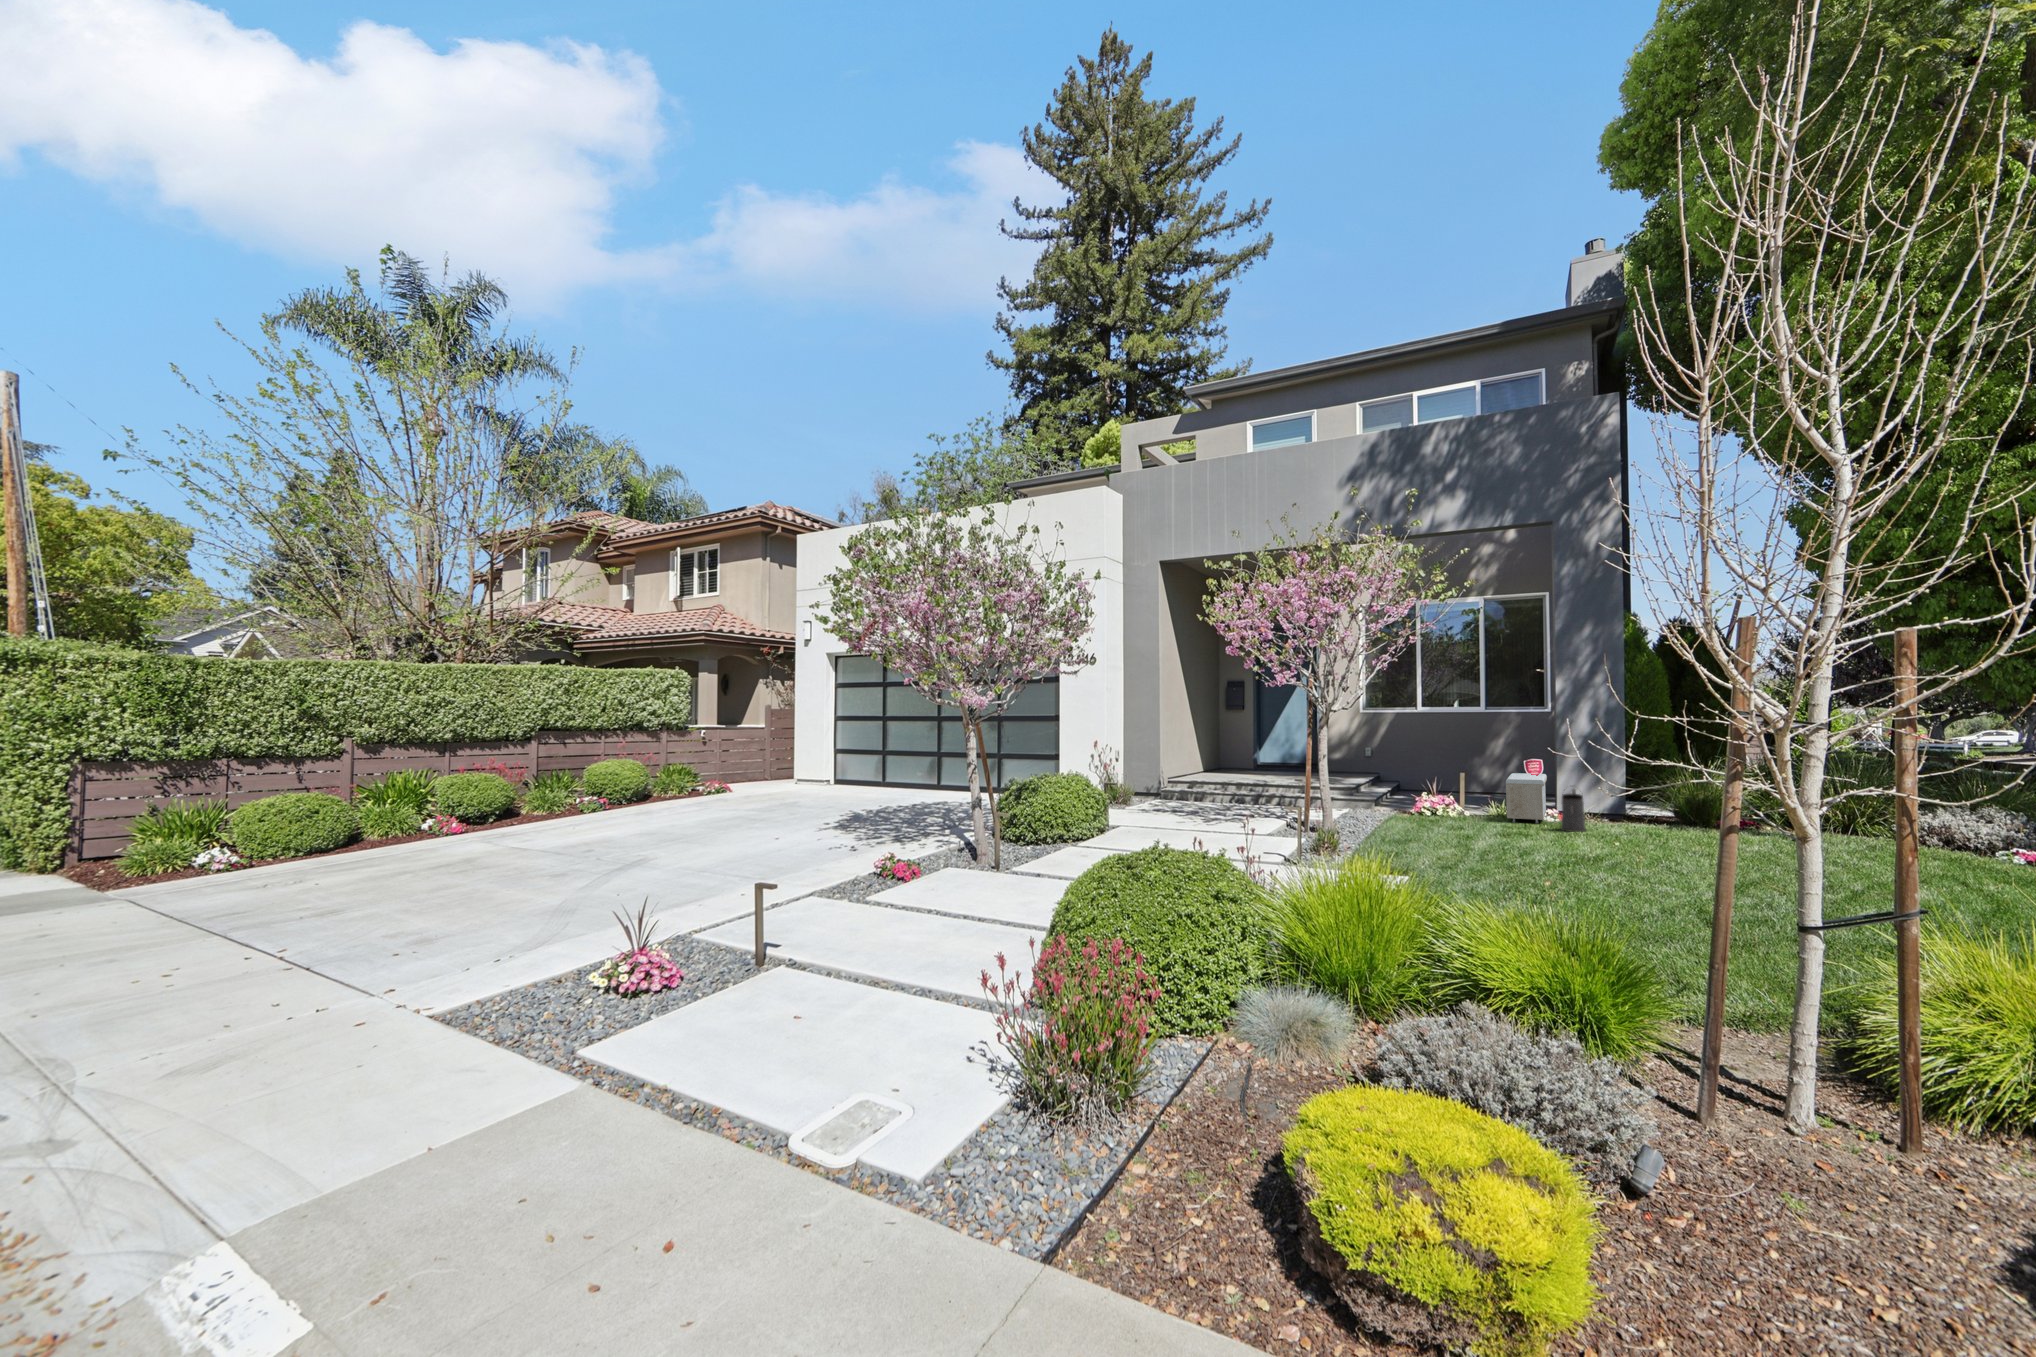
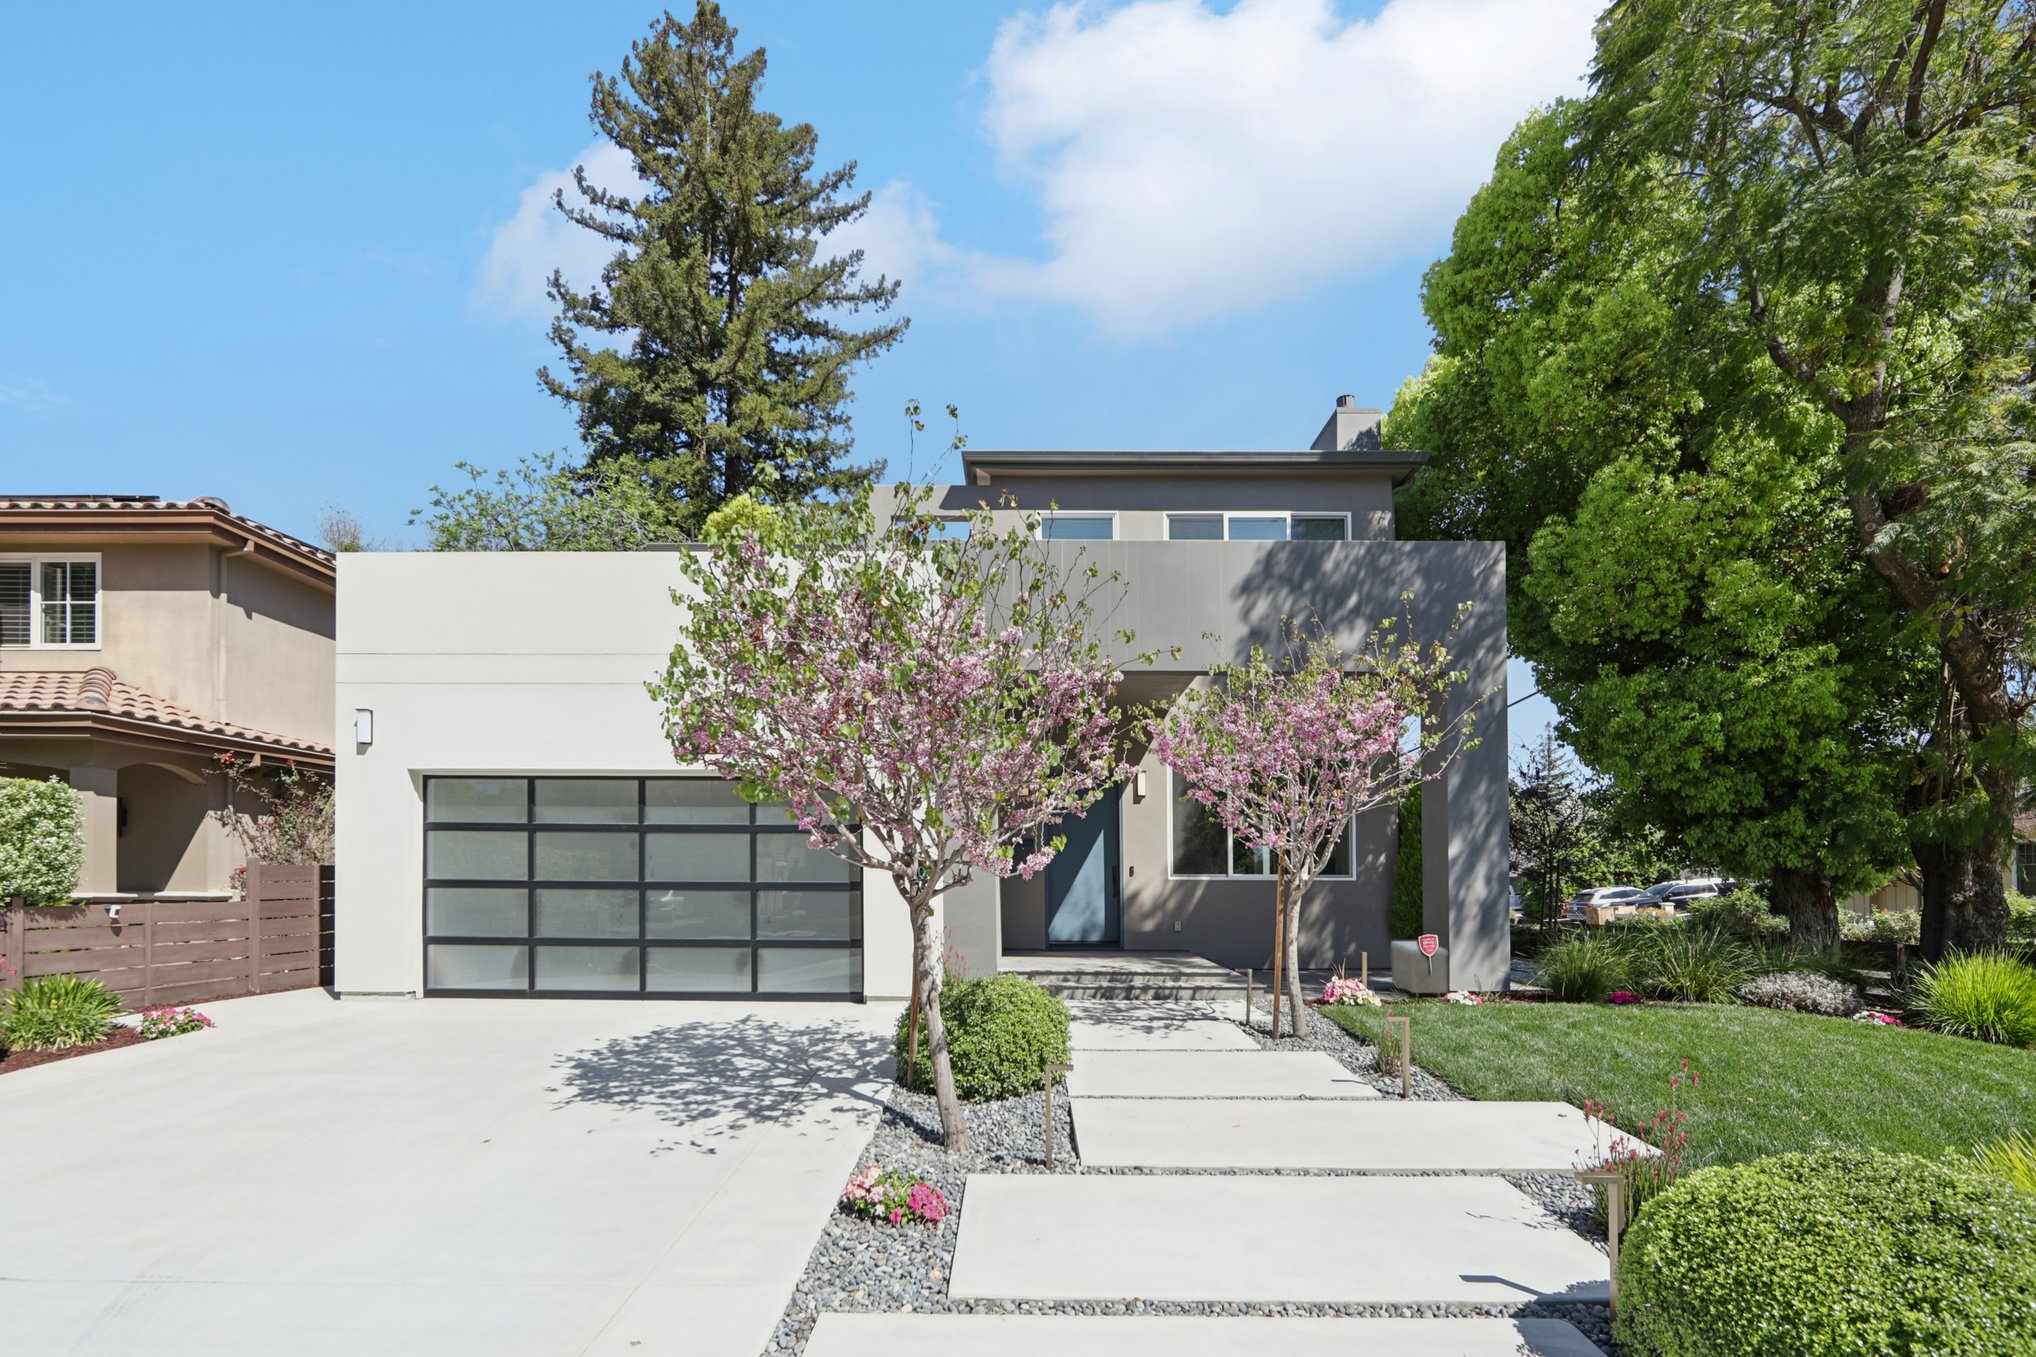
watering can: present [1561,789,1586,832] -> none [1475,956,1507,1007]

